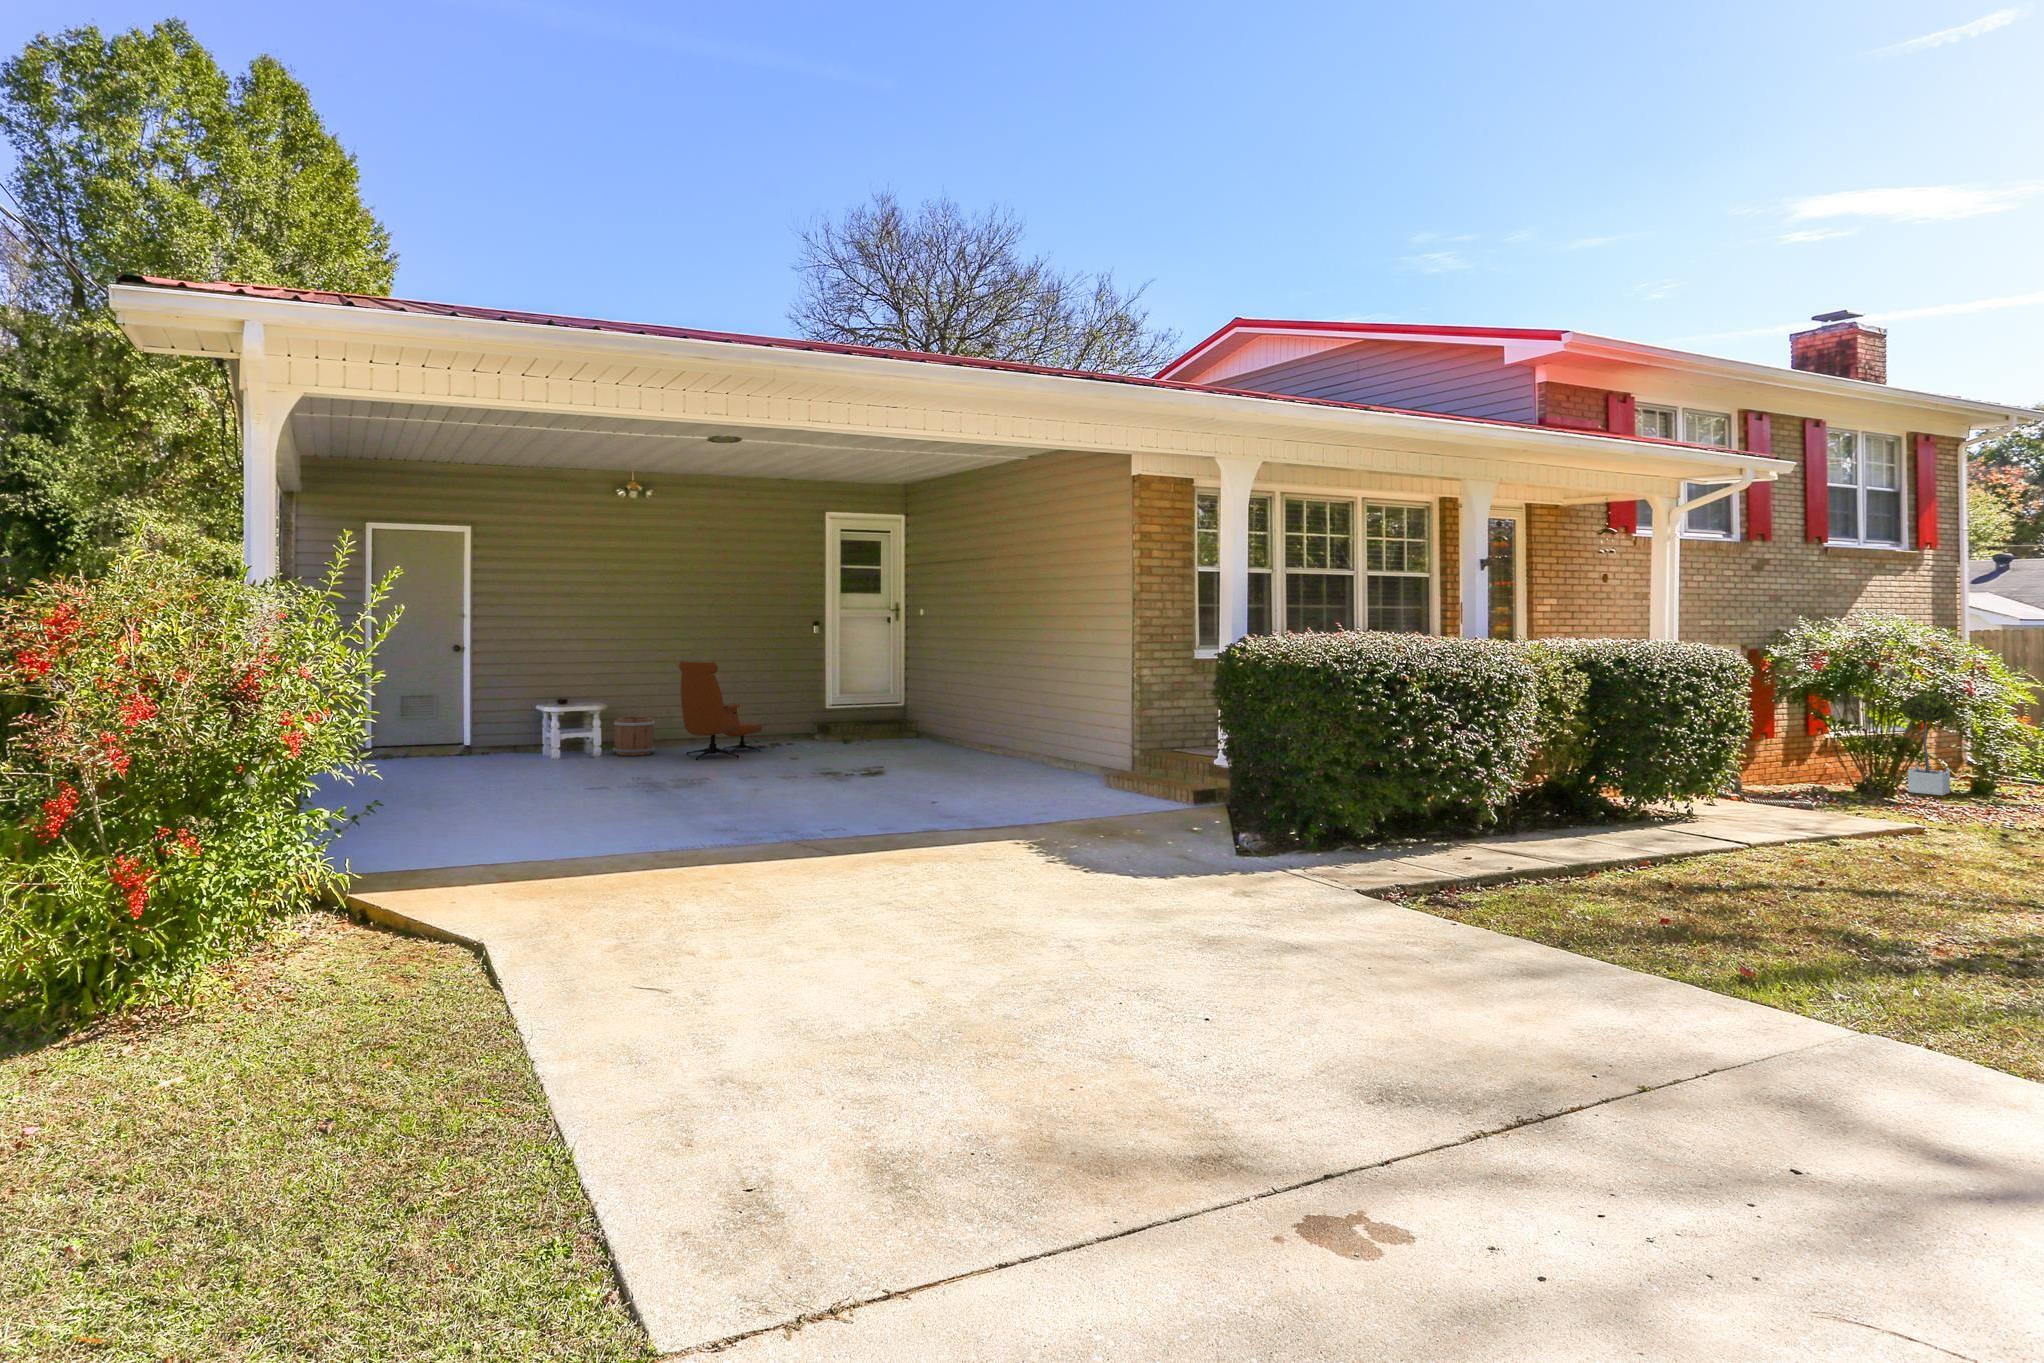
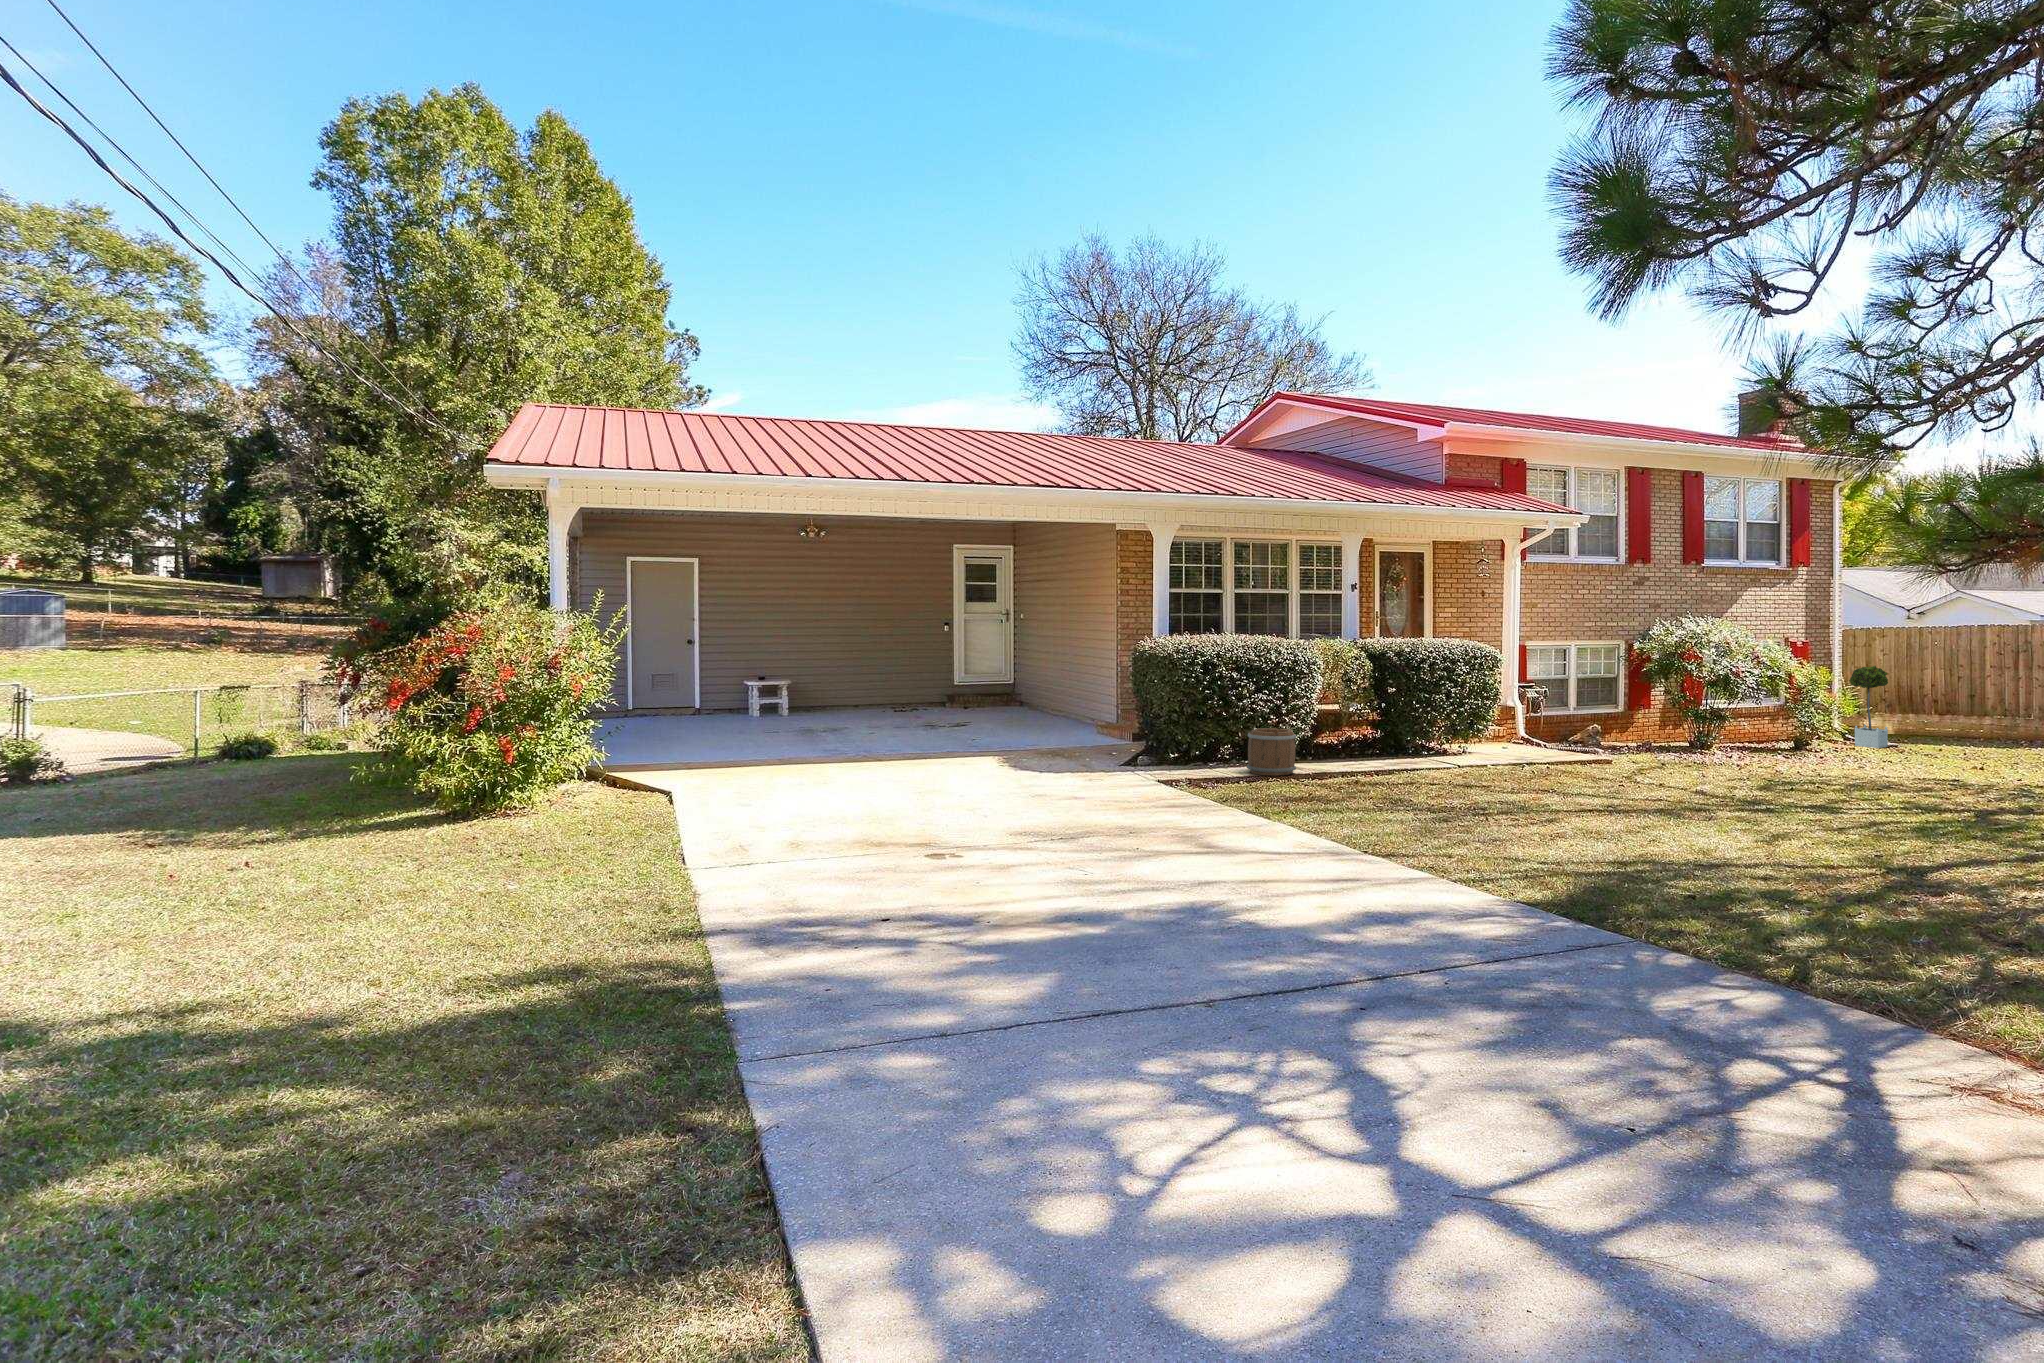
lounge chair: present [679,661,762,760] -> none [872,637,945,717]
bucket: present [613,716,655,756] -> present [1247,728,1296,776]

